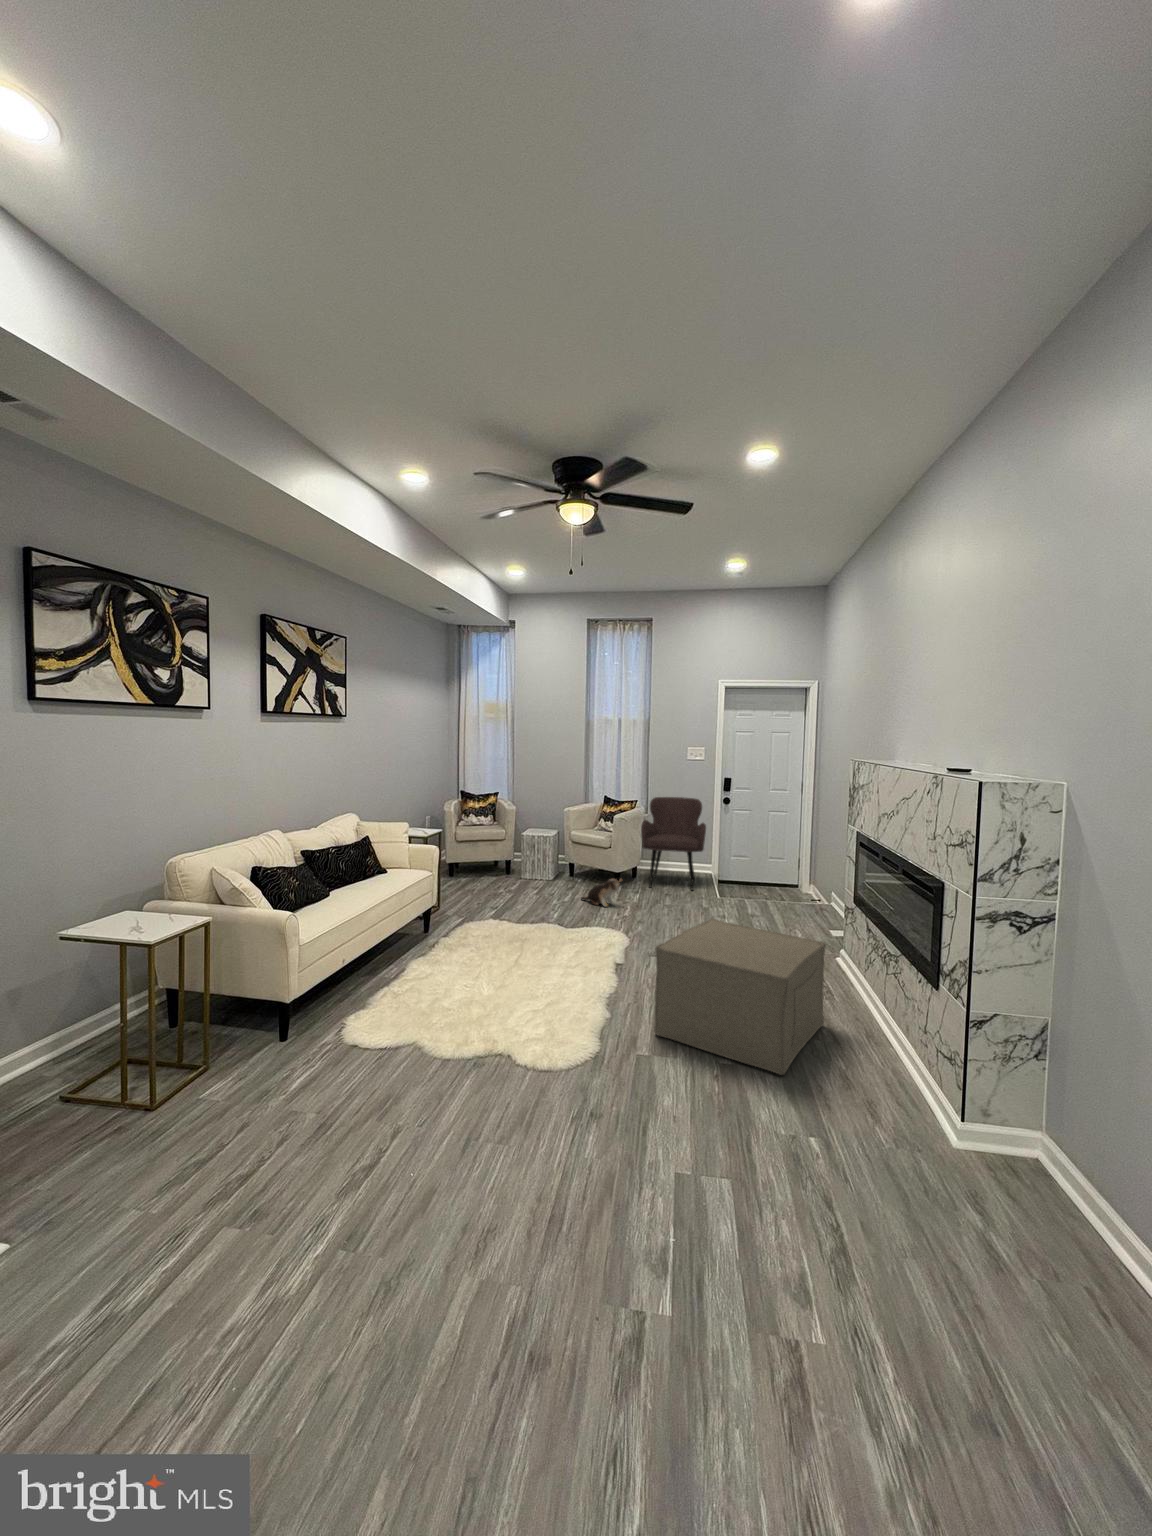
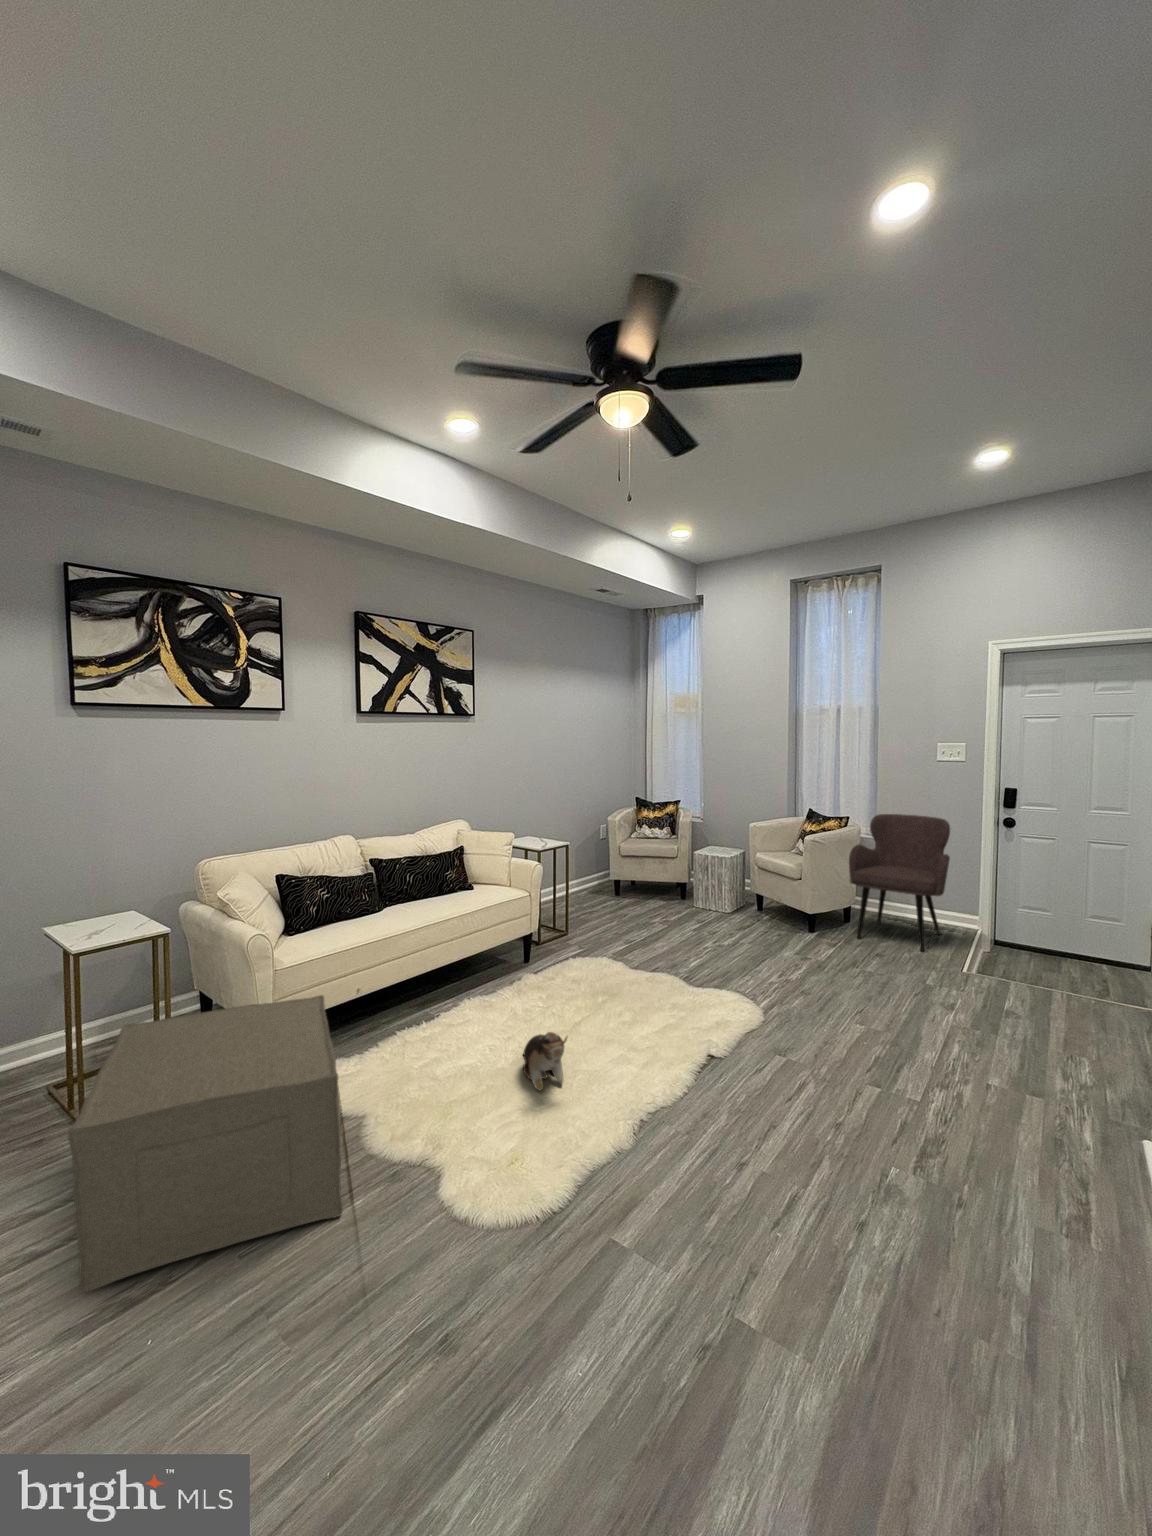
plush toy: present [581,879,622,907] -> present [523,1032,567,1090]
ottoman: present [654,919,826,1075] -> present [68,995,342,1292]

